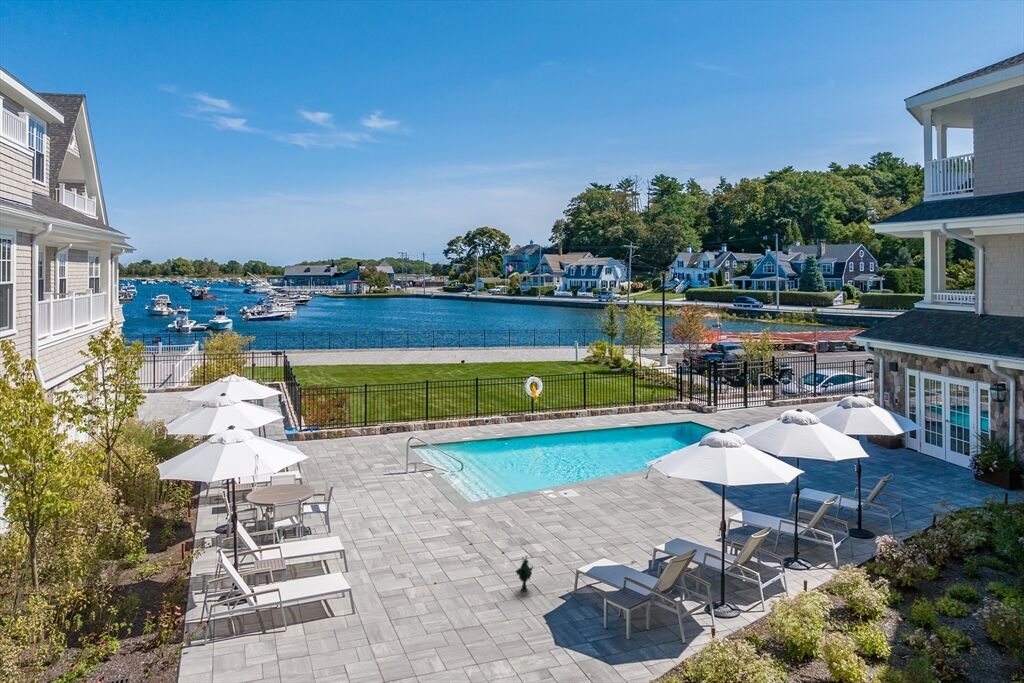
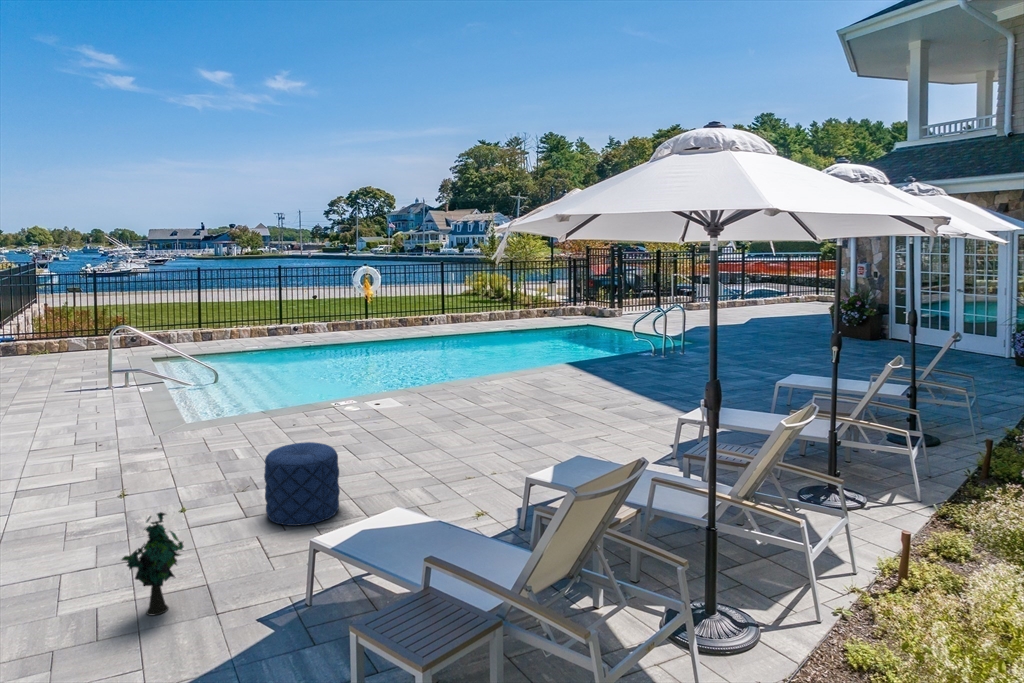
pouf: none [541,526,572,562] -> present [264,442,340,526]

